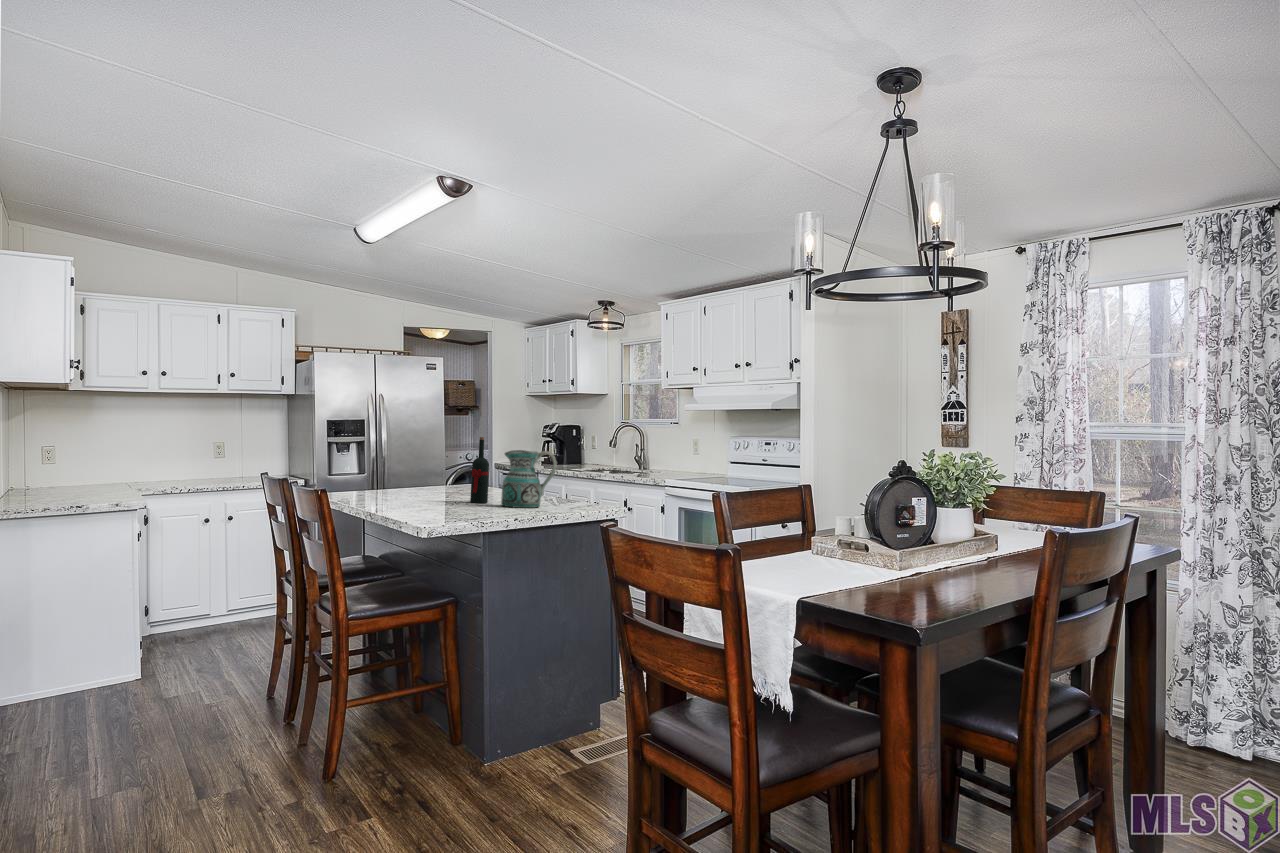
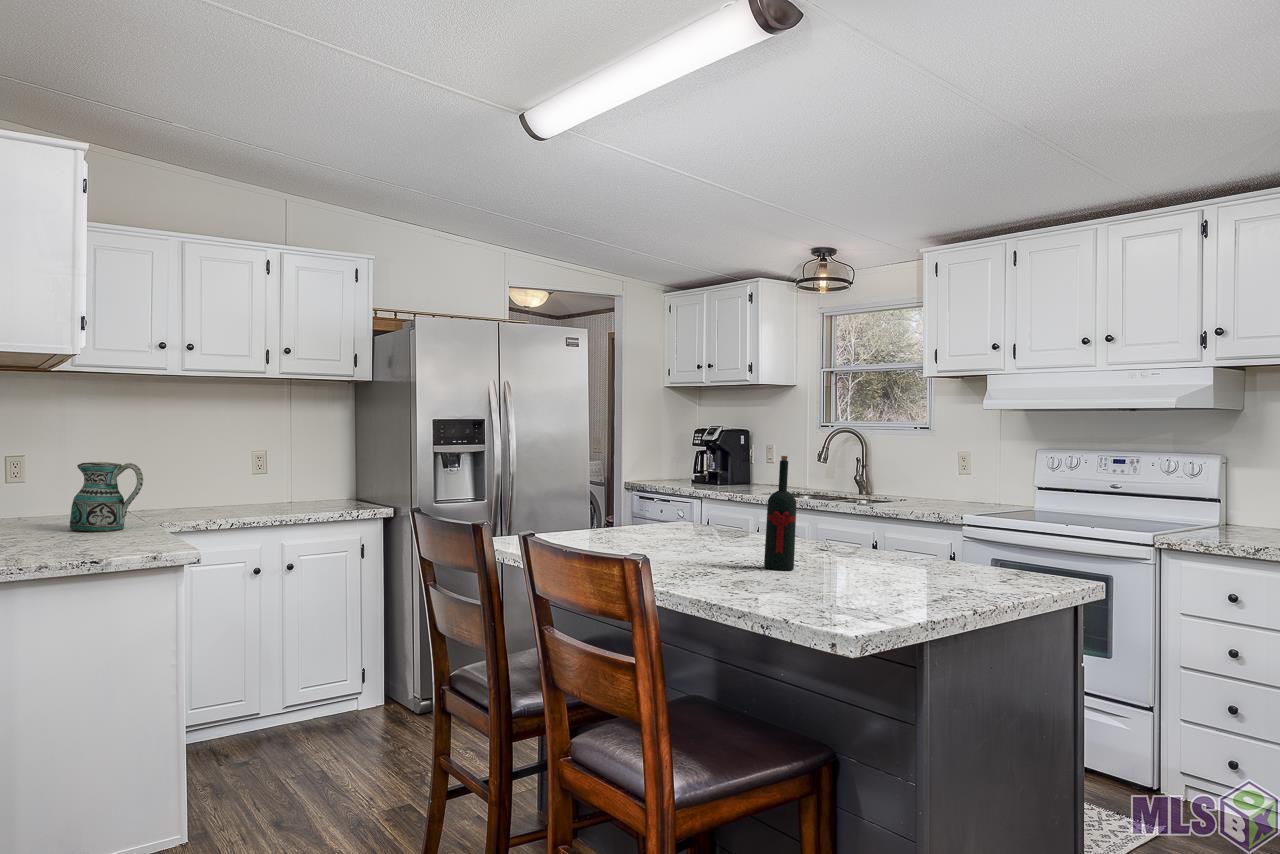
ceramic pitcher: present [501,450,557,508] -> present [70,462,143,531]

